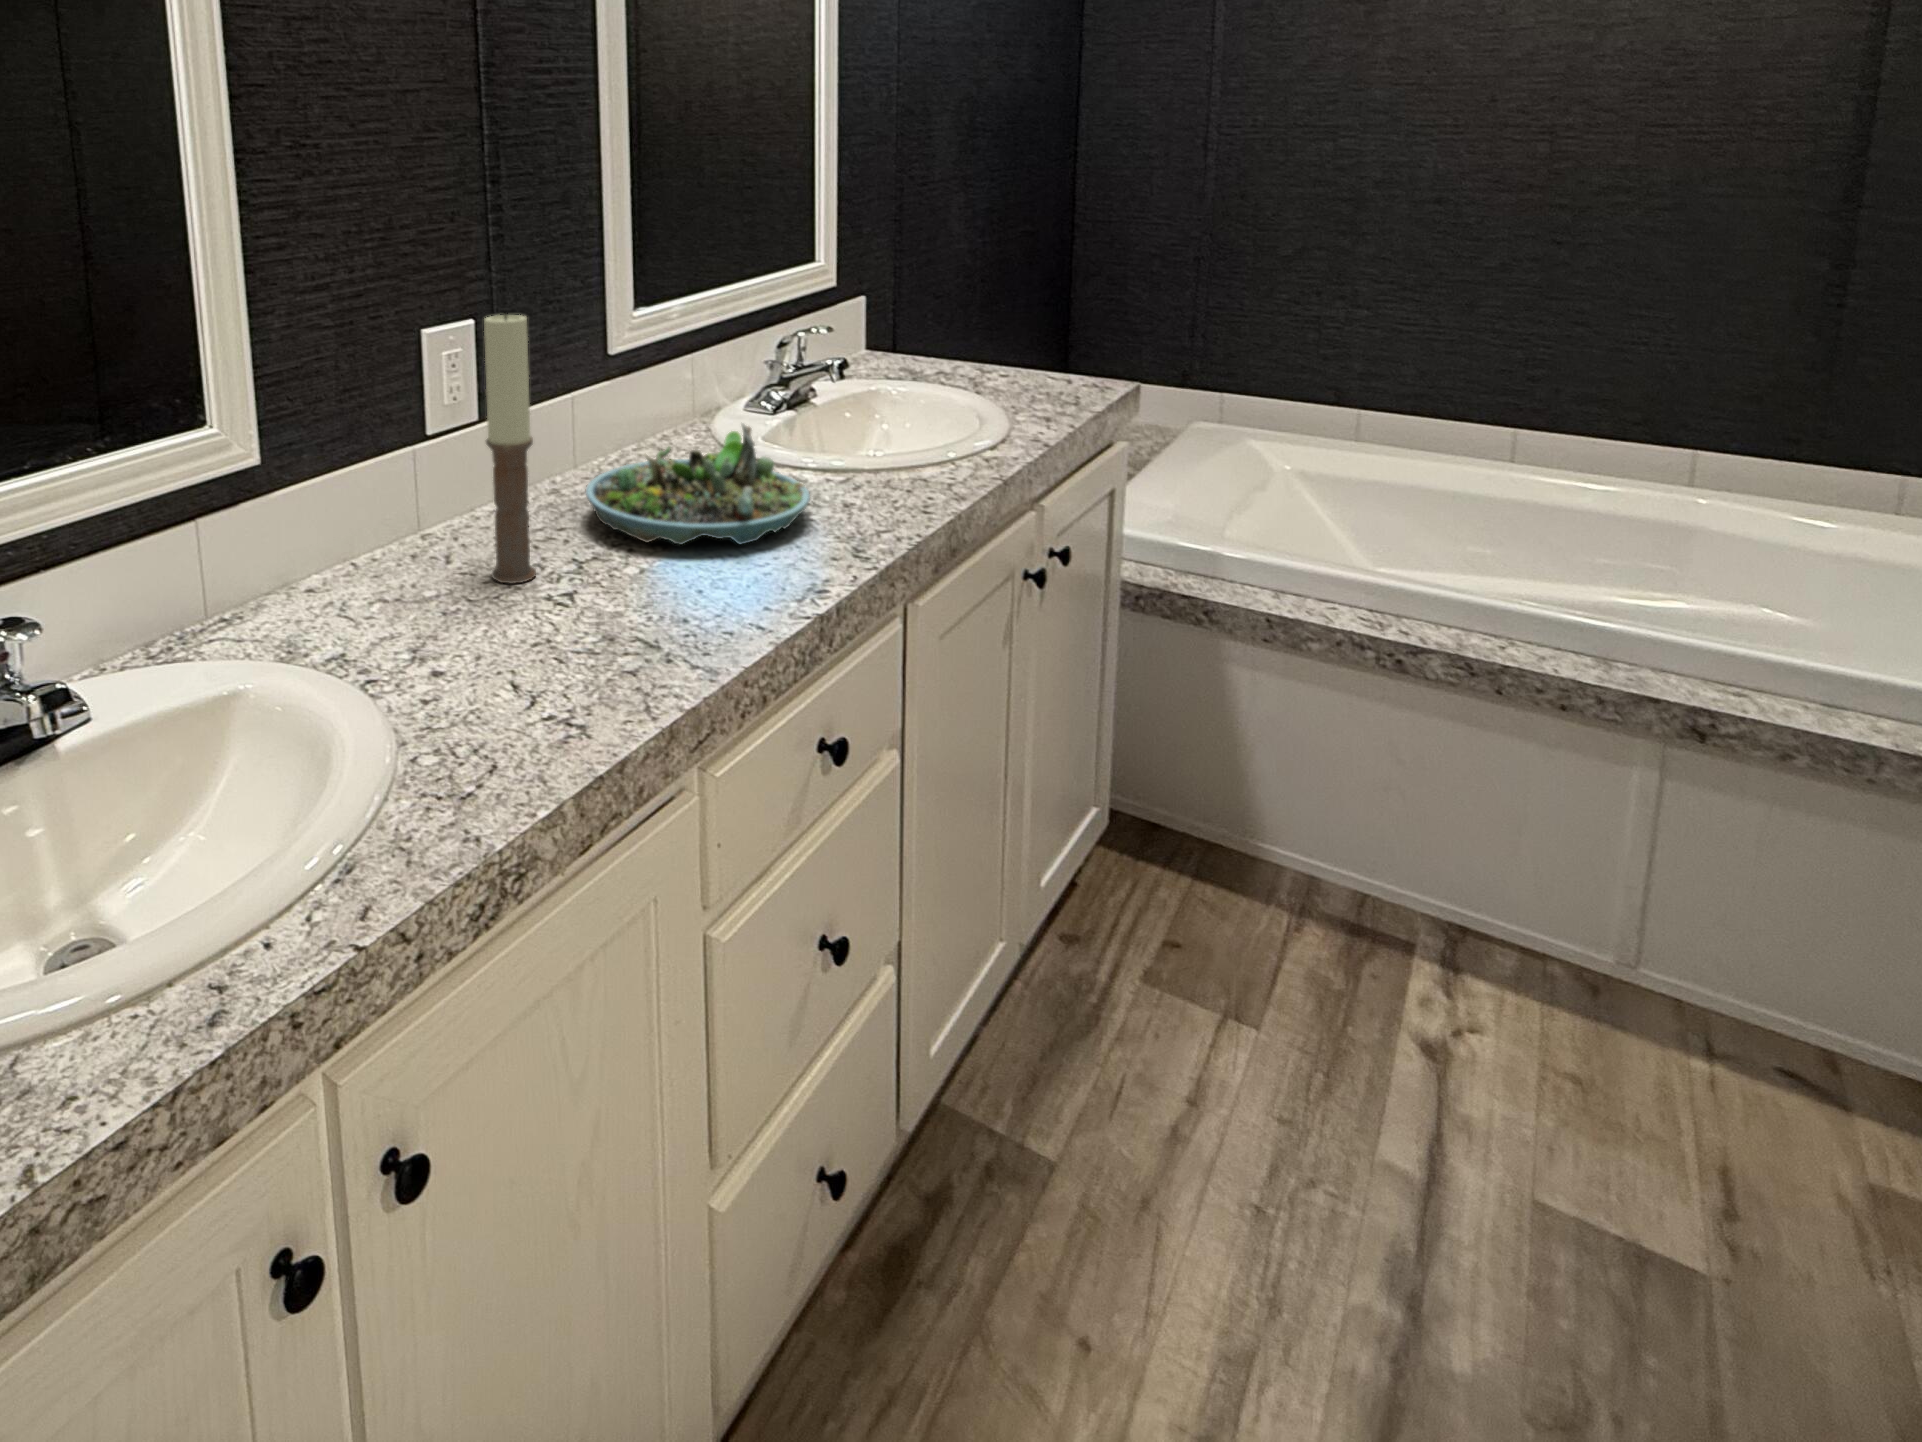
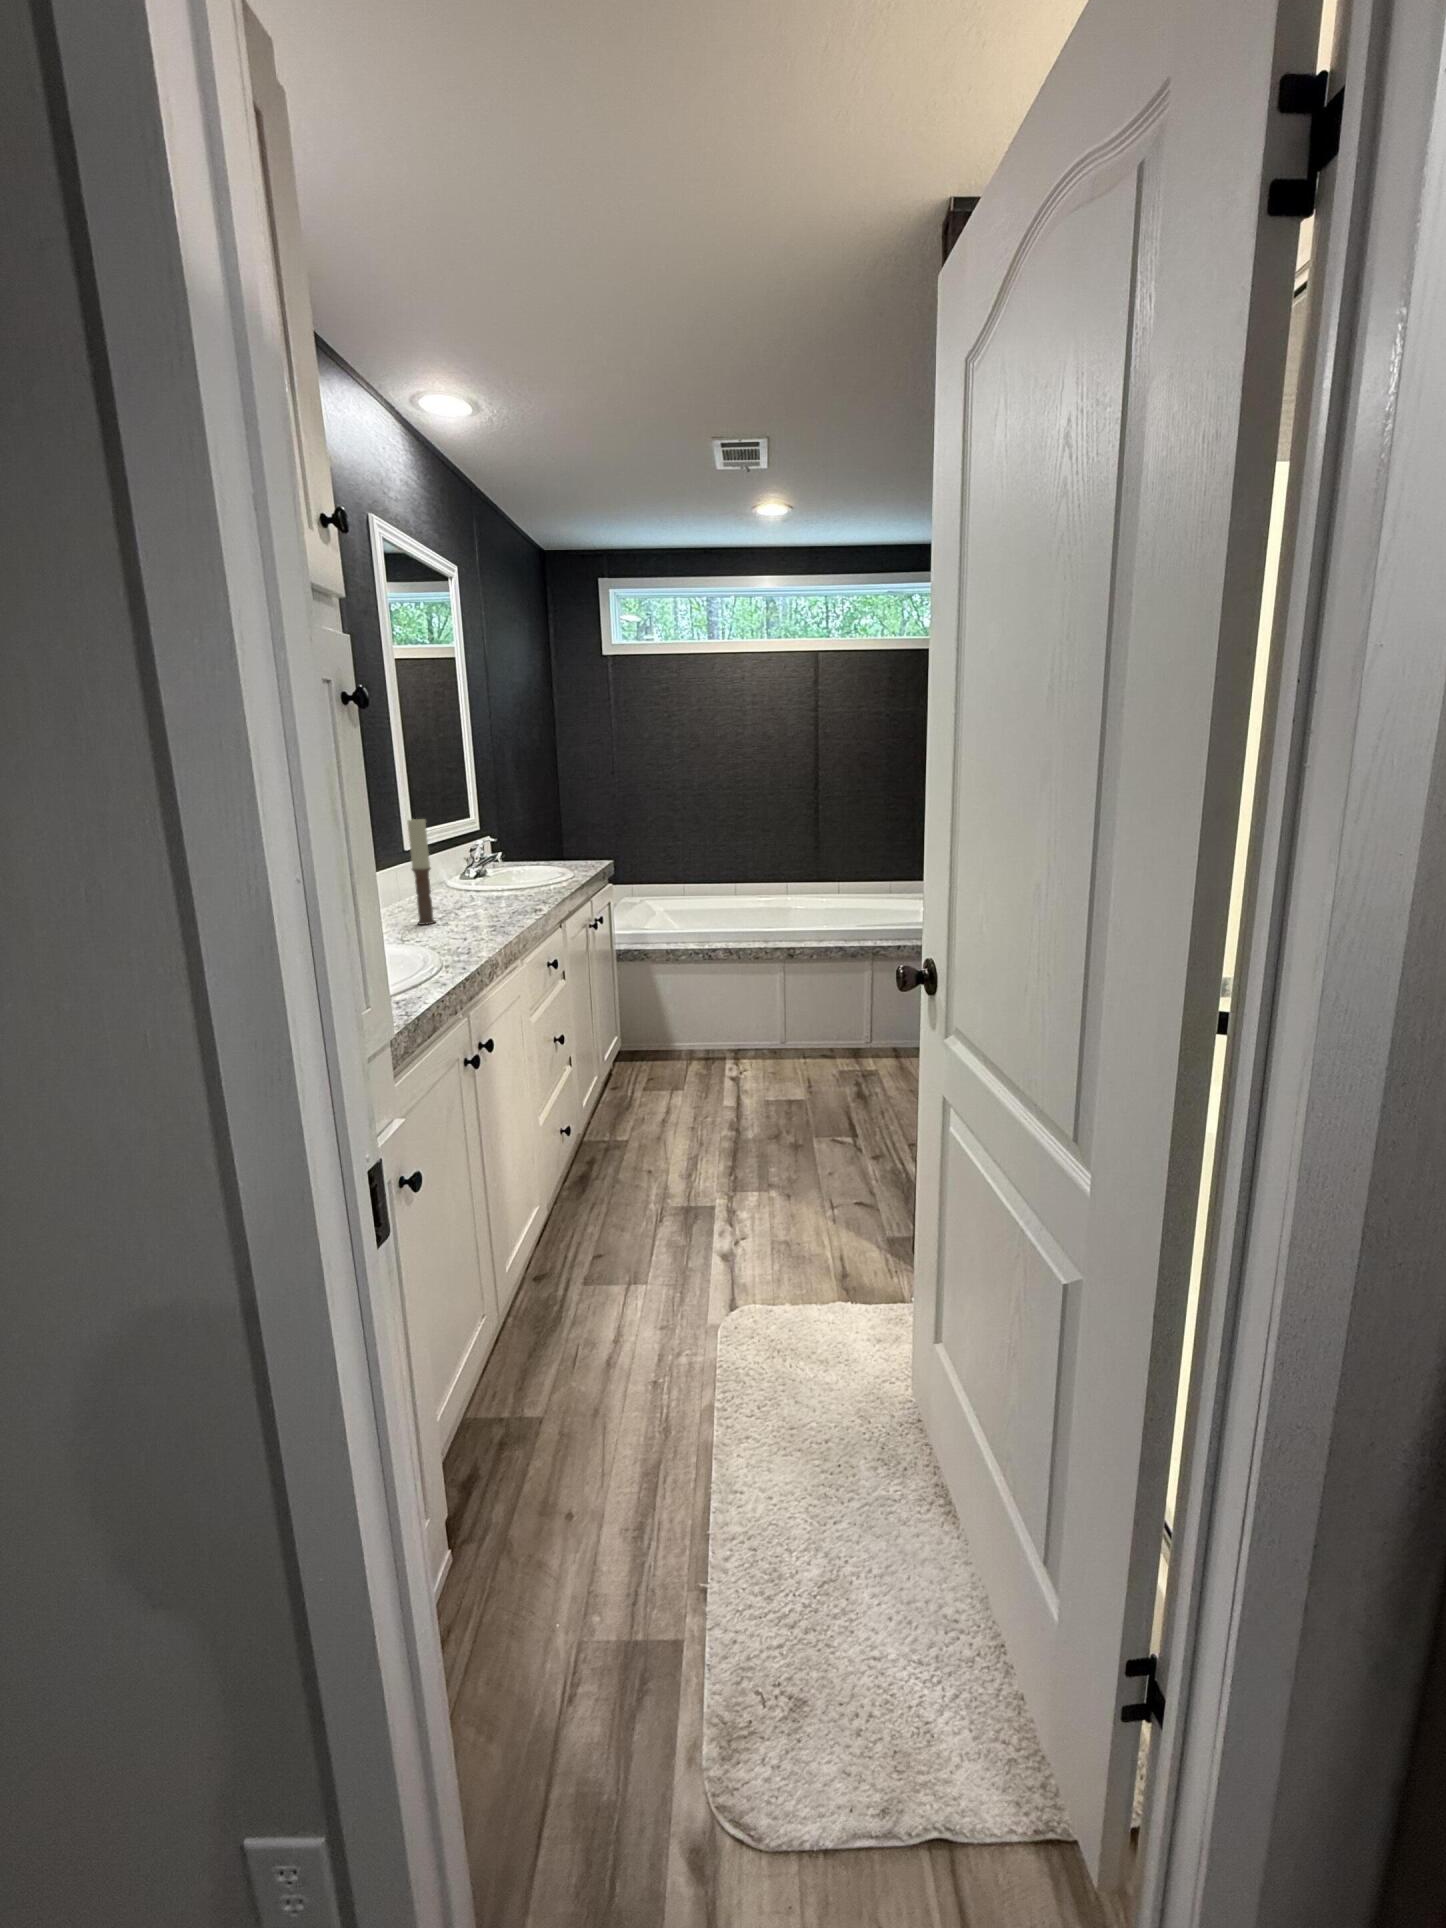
succulent planter: present [586,424,810,545] -> none [431,865,525,910]

